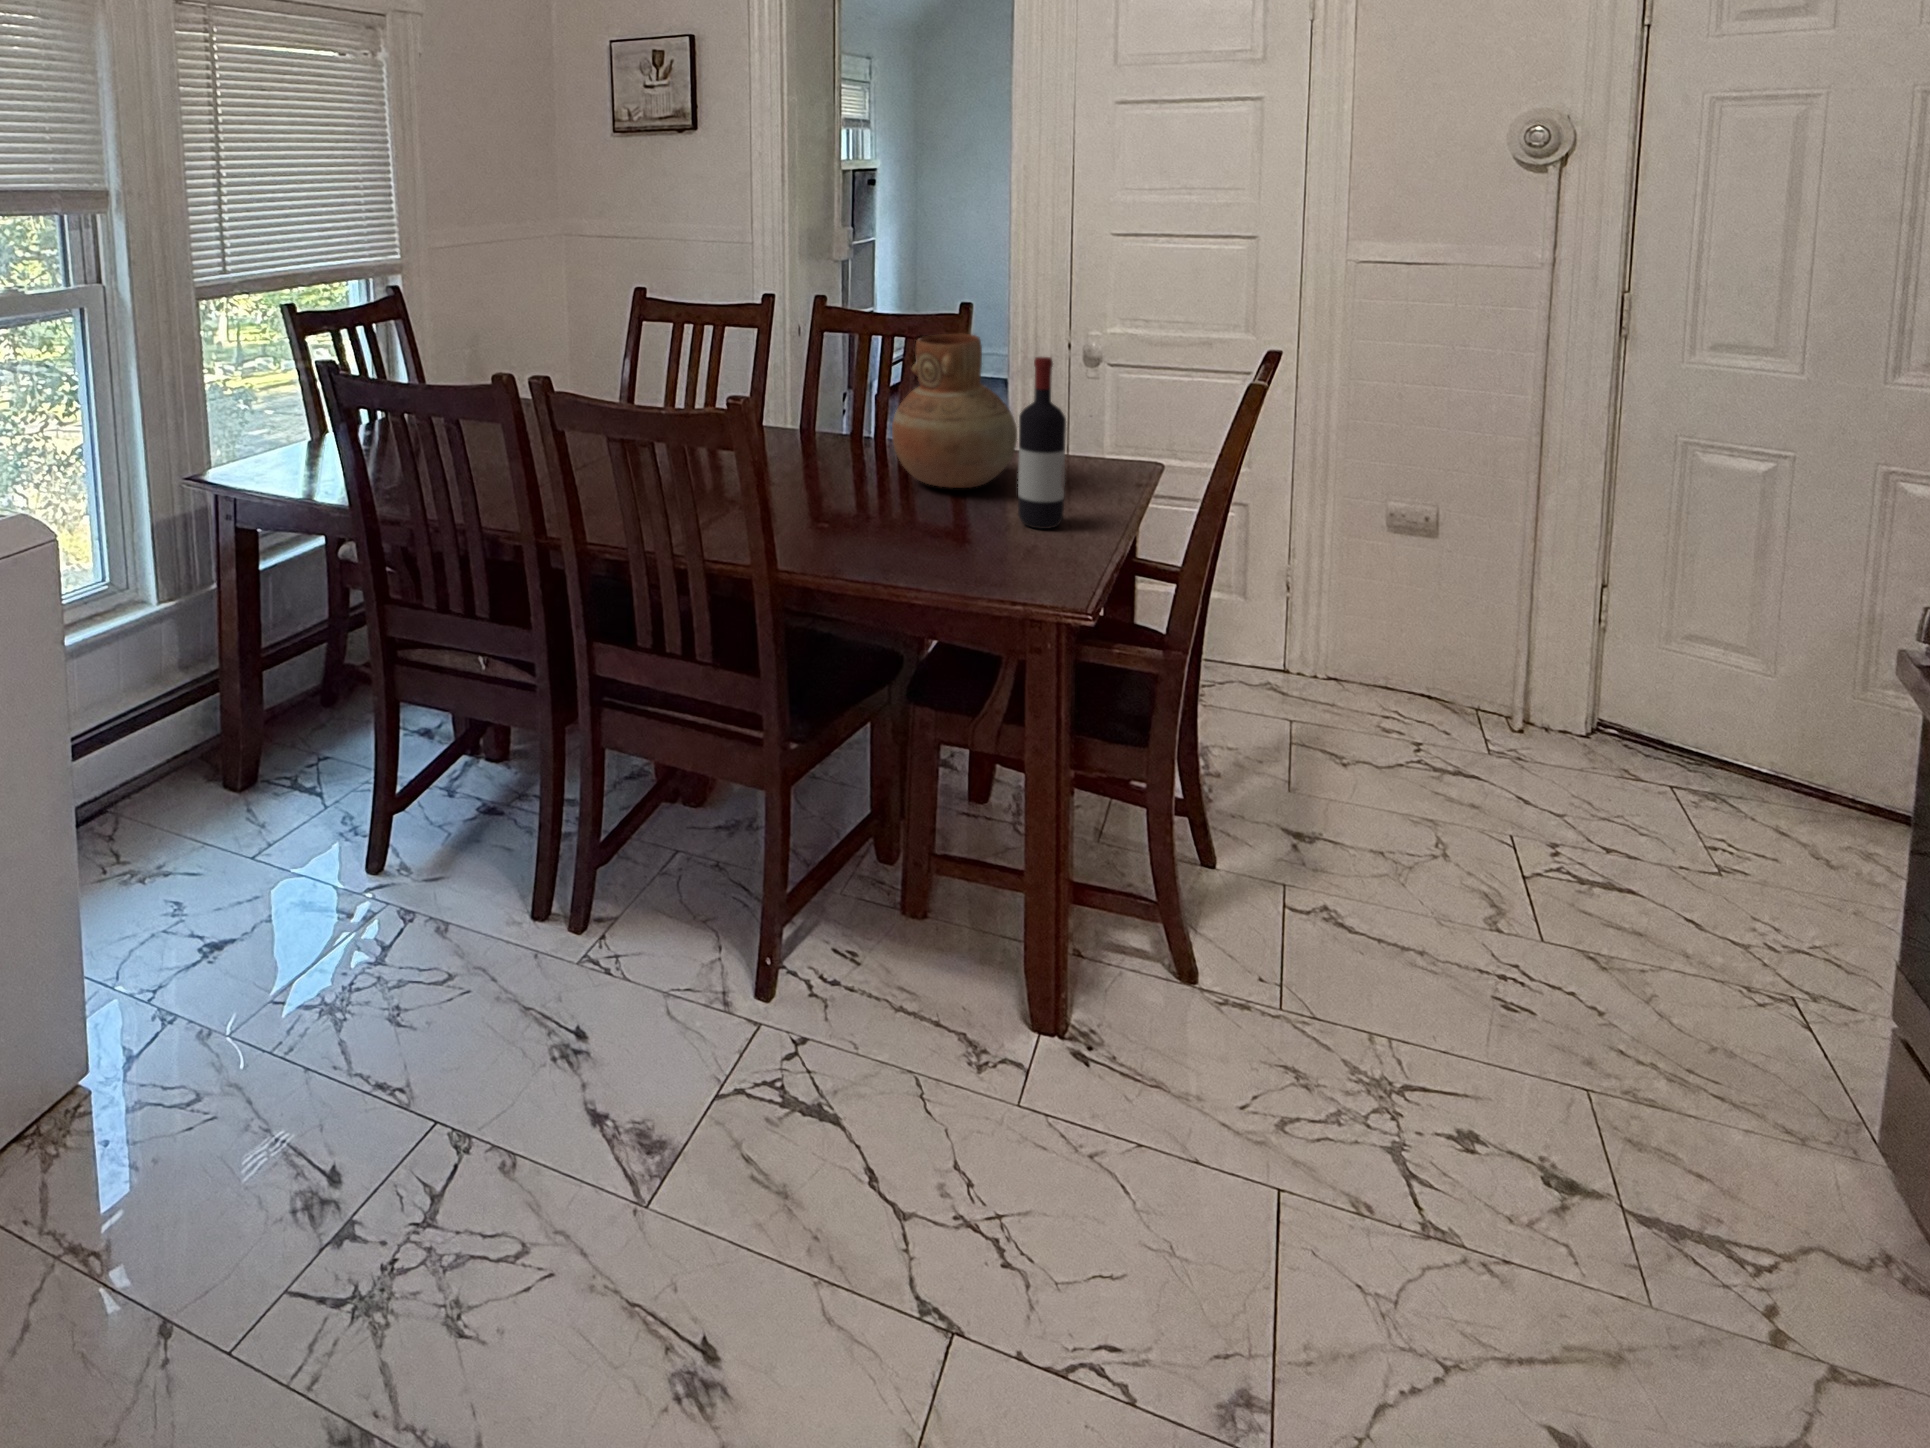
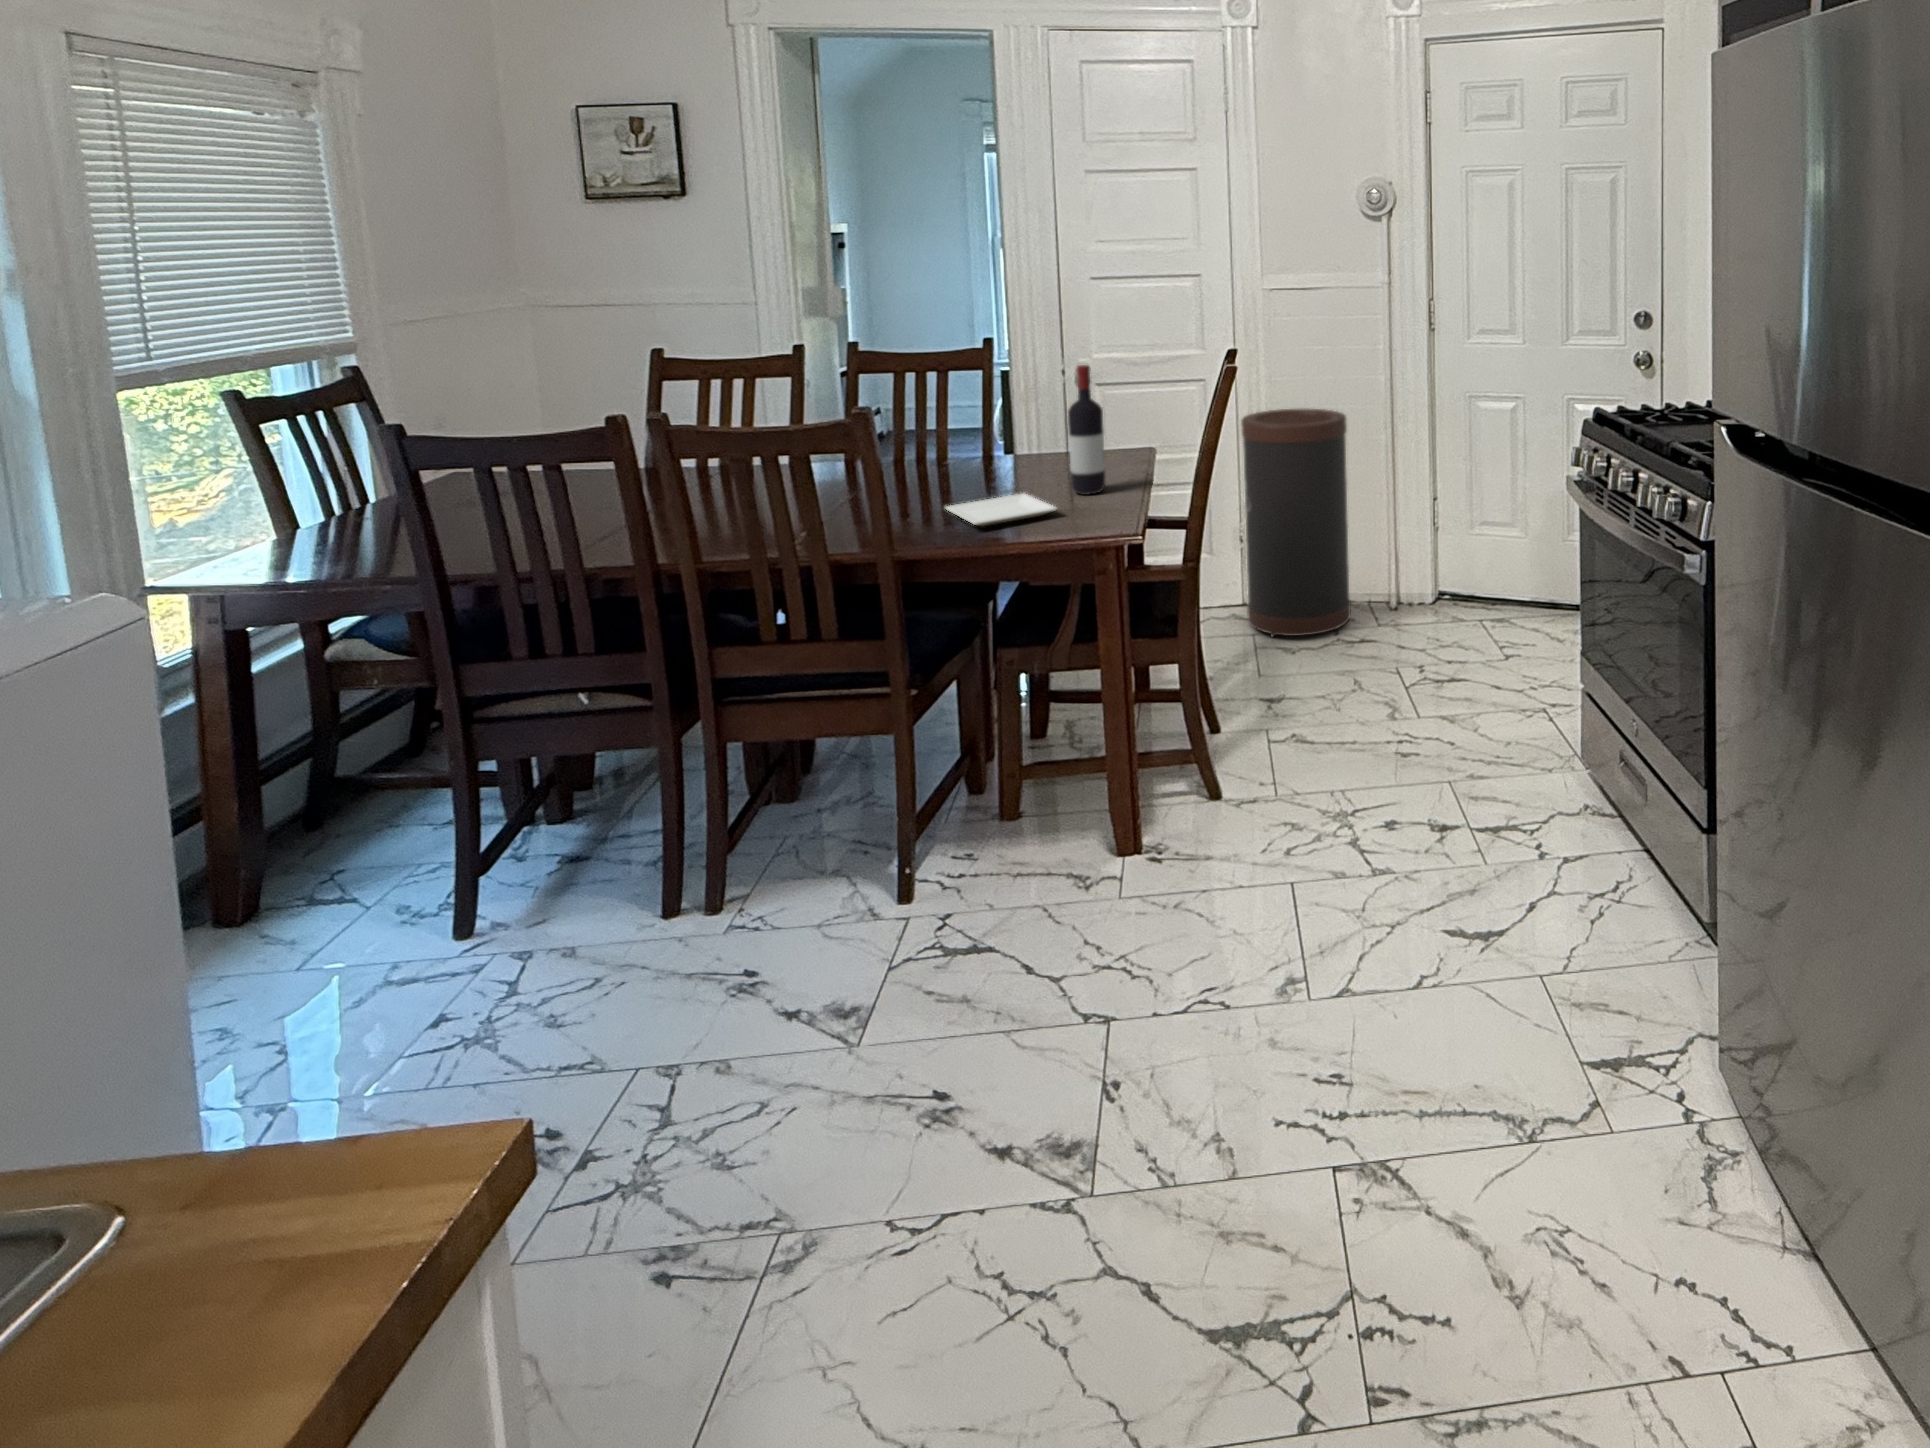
vase: present [892,334,1017,488] -> none [955,357,1058,480]
trash can: none [1281,424,1458,748] -> present [1241,409,1351,637]
plate: none [854,514,986,556] -> present [946,494,1057,526]

